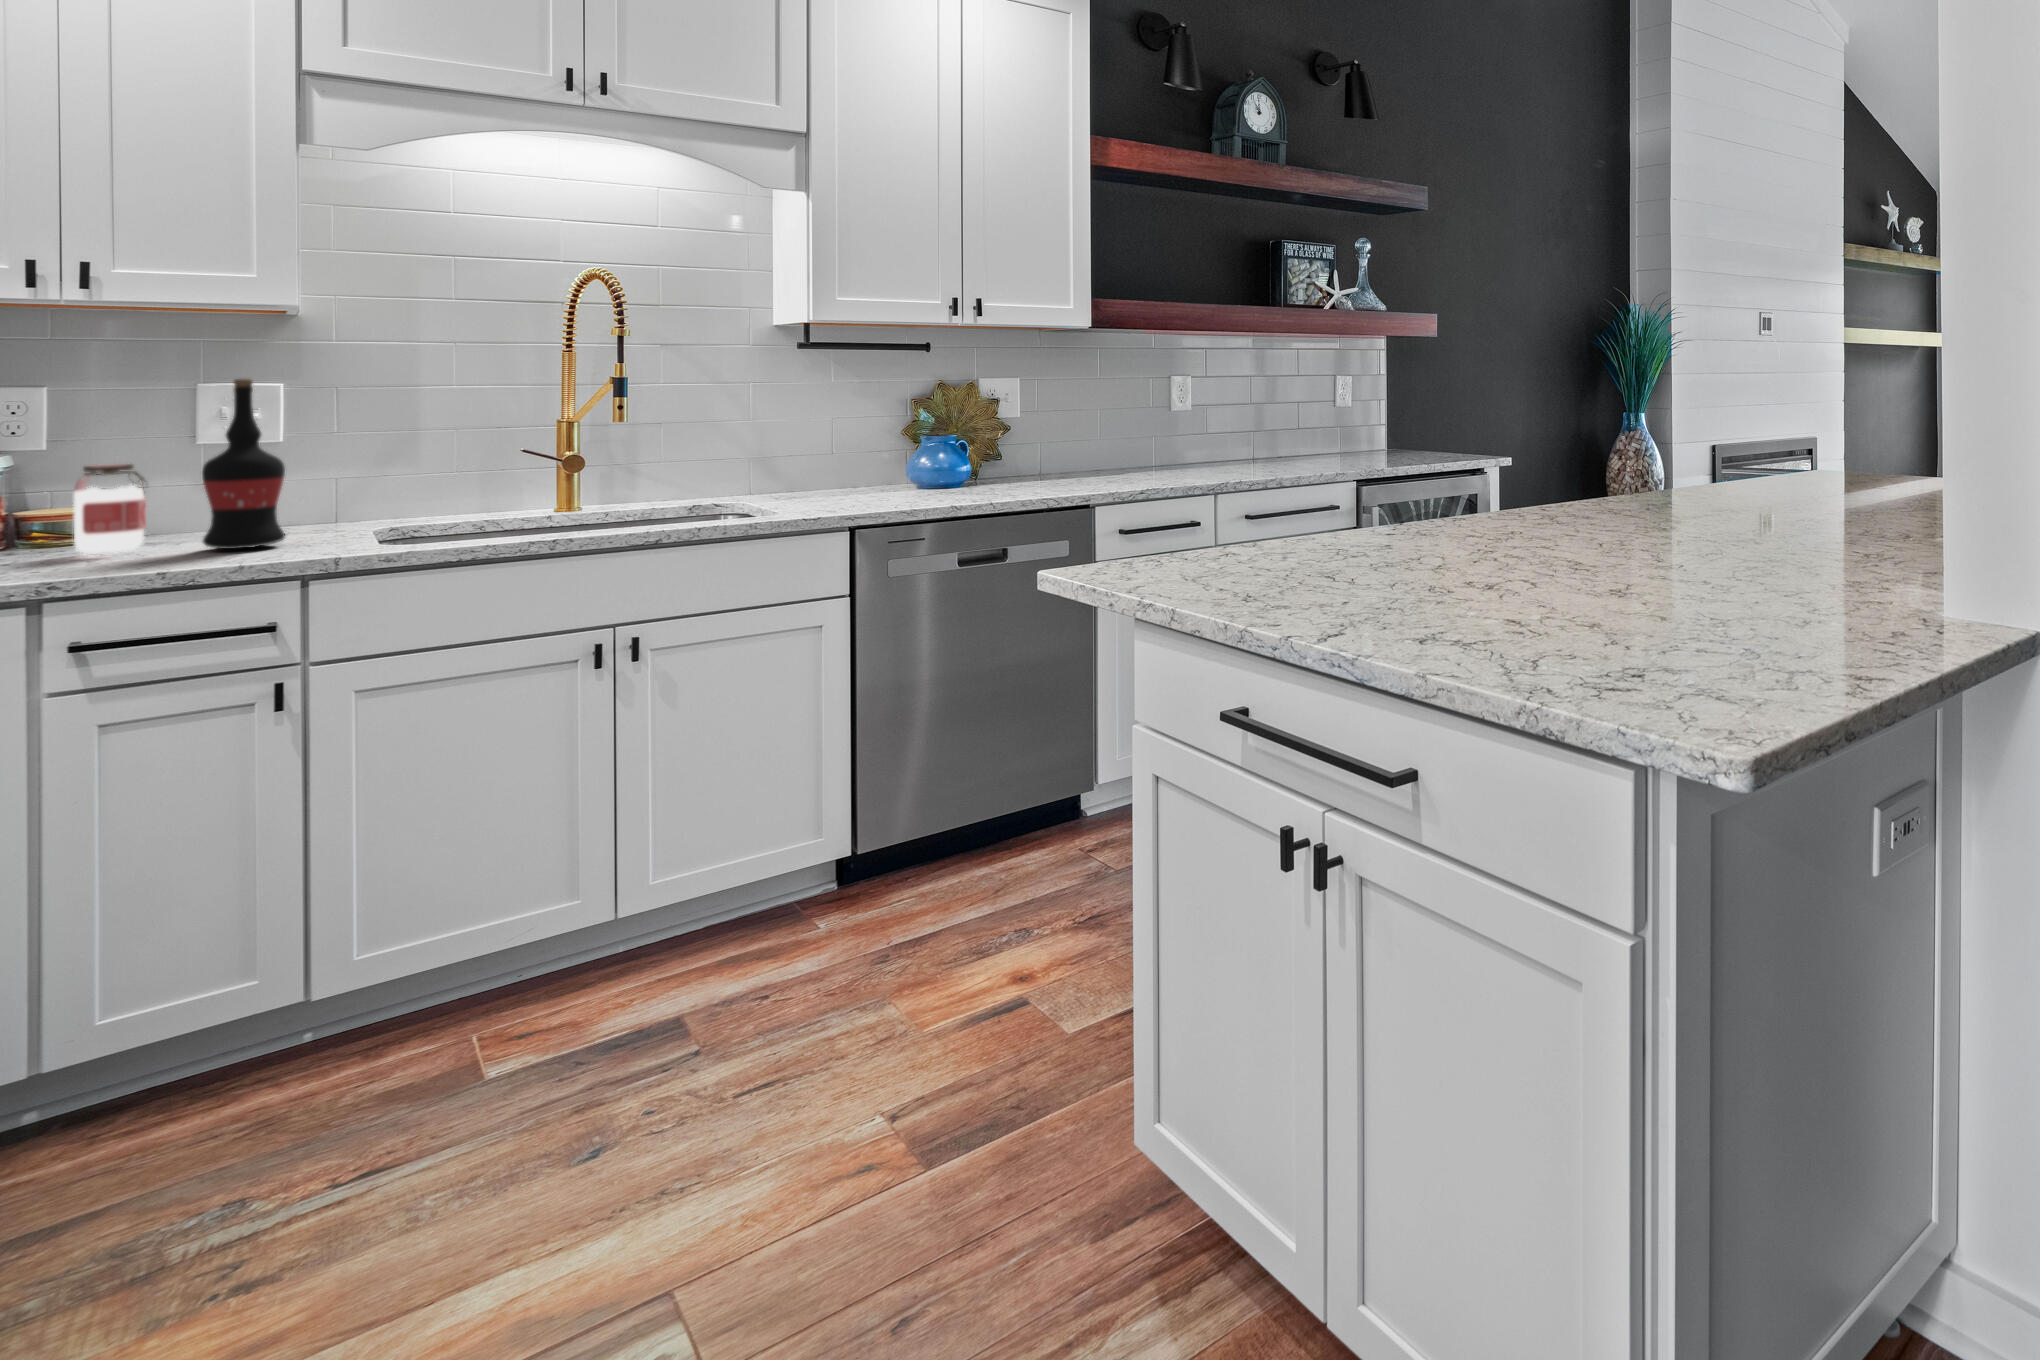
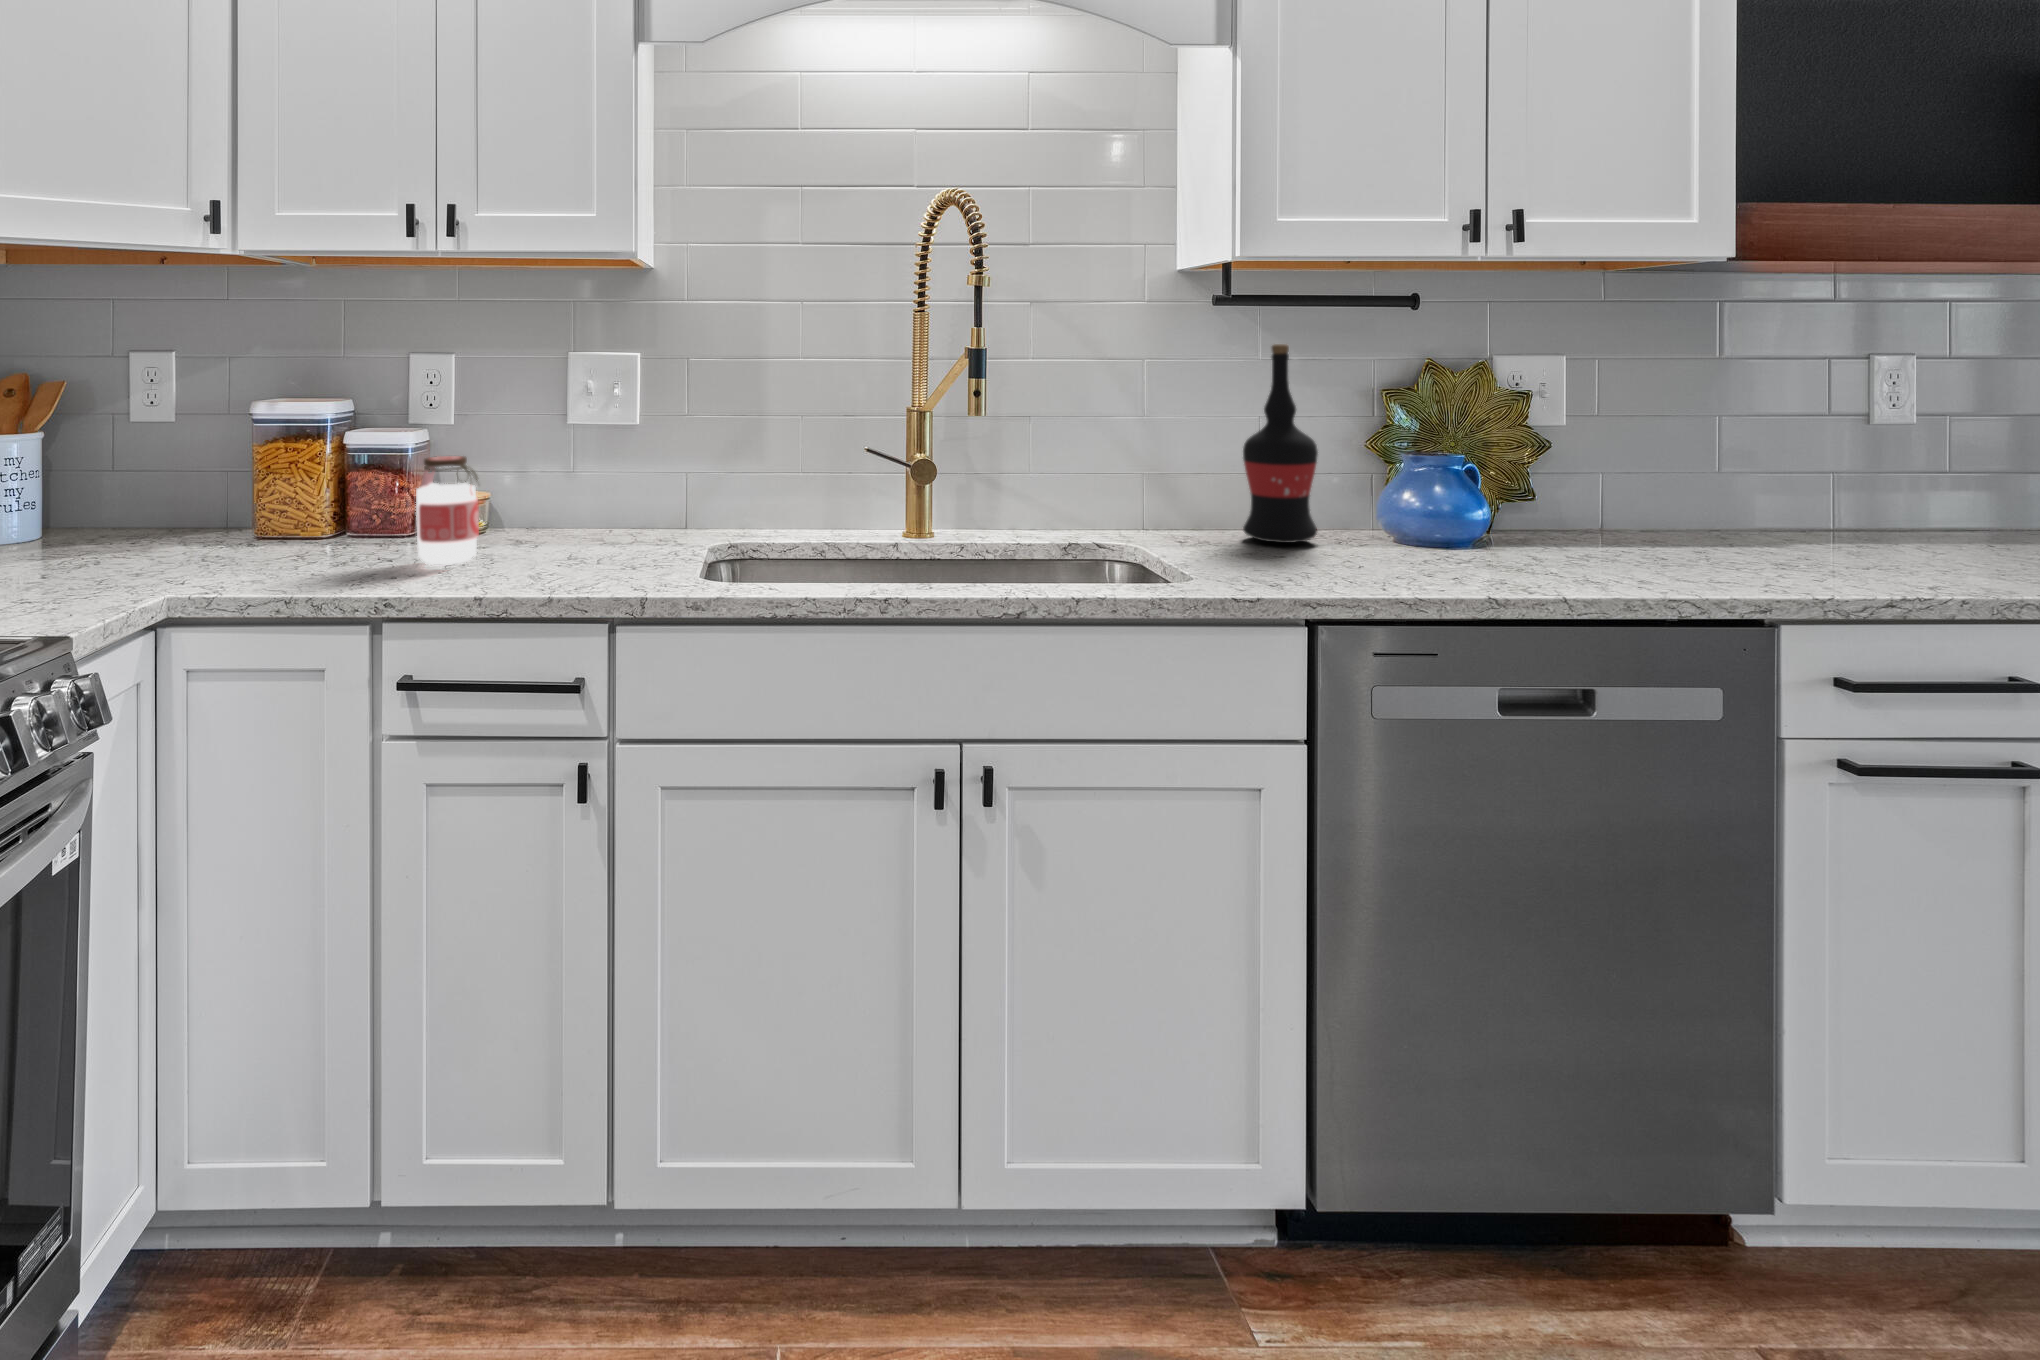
wine bottle: present [202,379,285,549] -> present [1243,344,1318,543]

